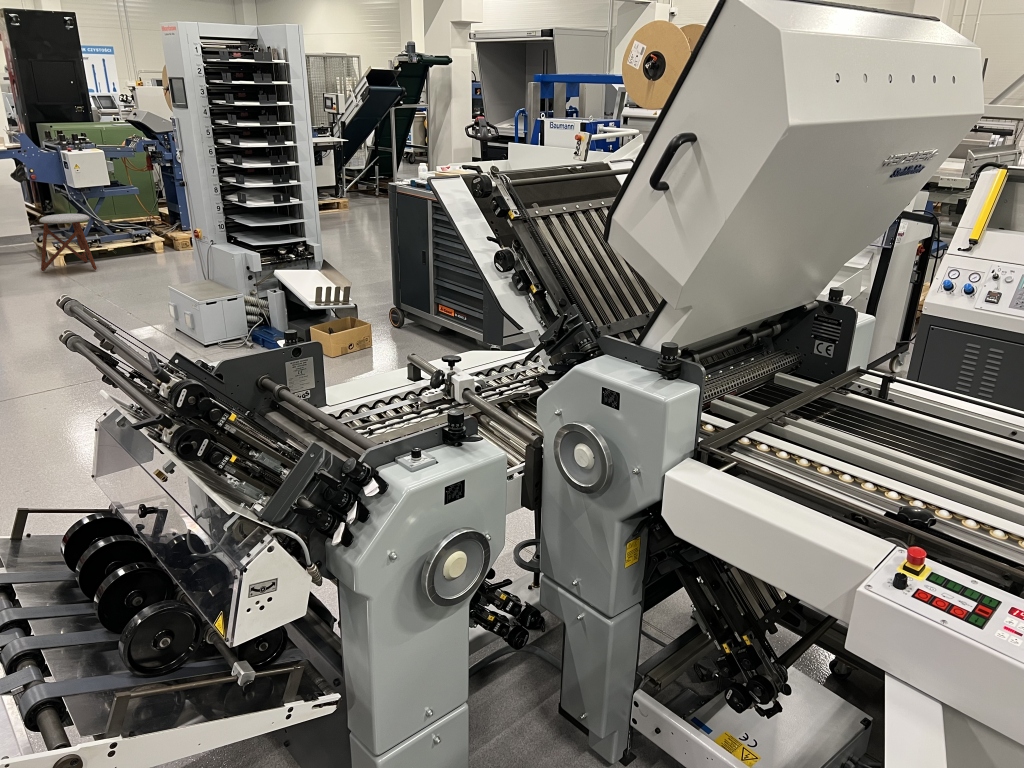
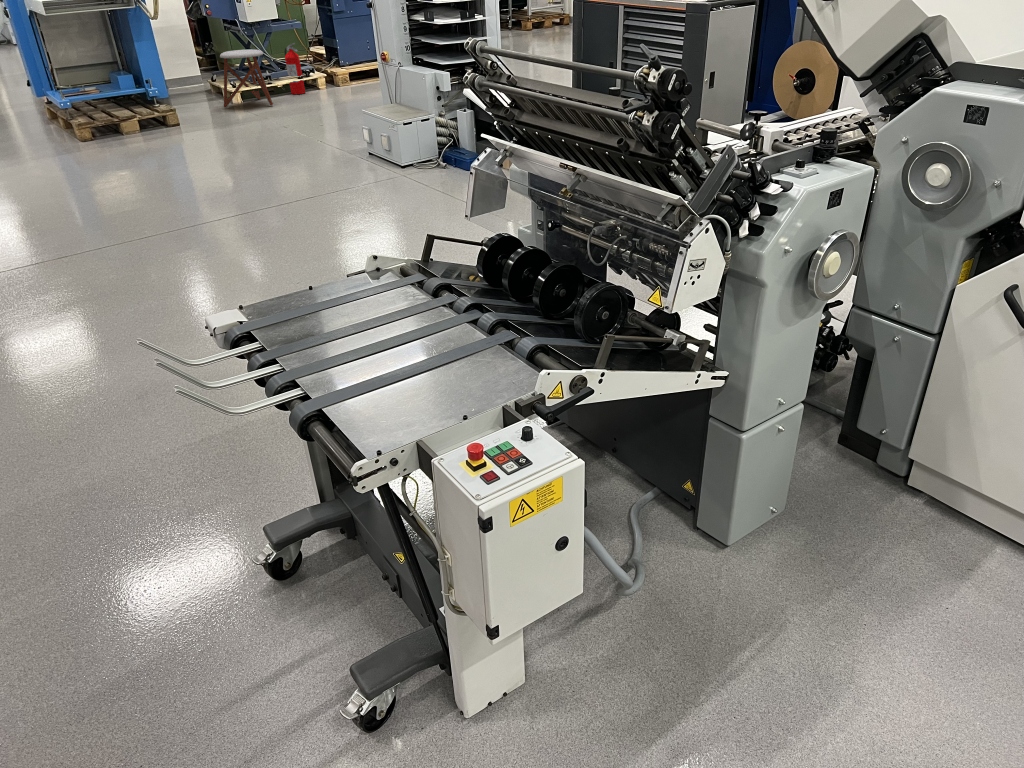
fire extinguisher: none [118,208,140,257] -> present [285,43,305,94]

